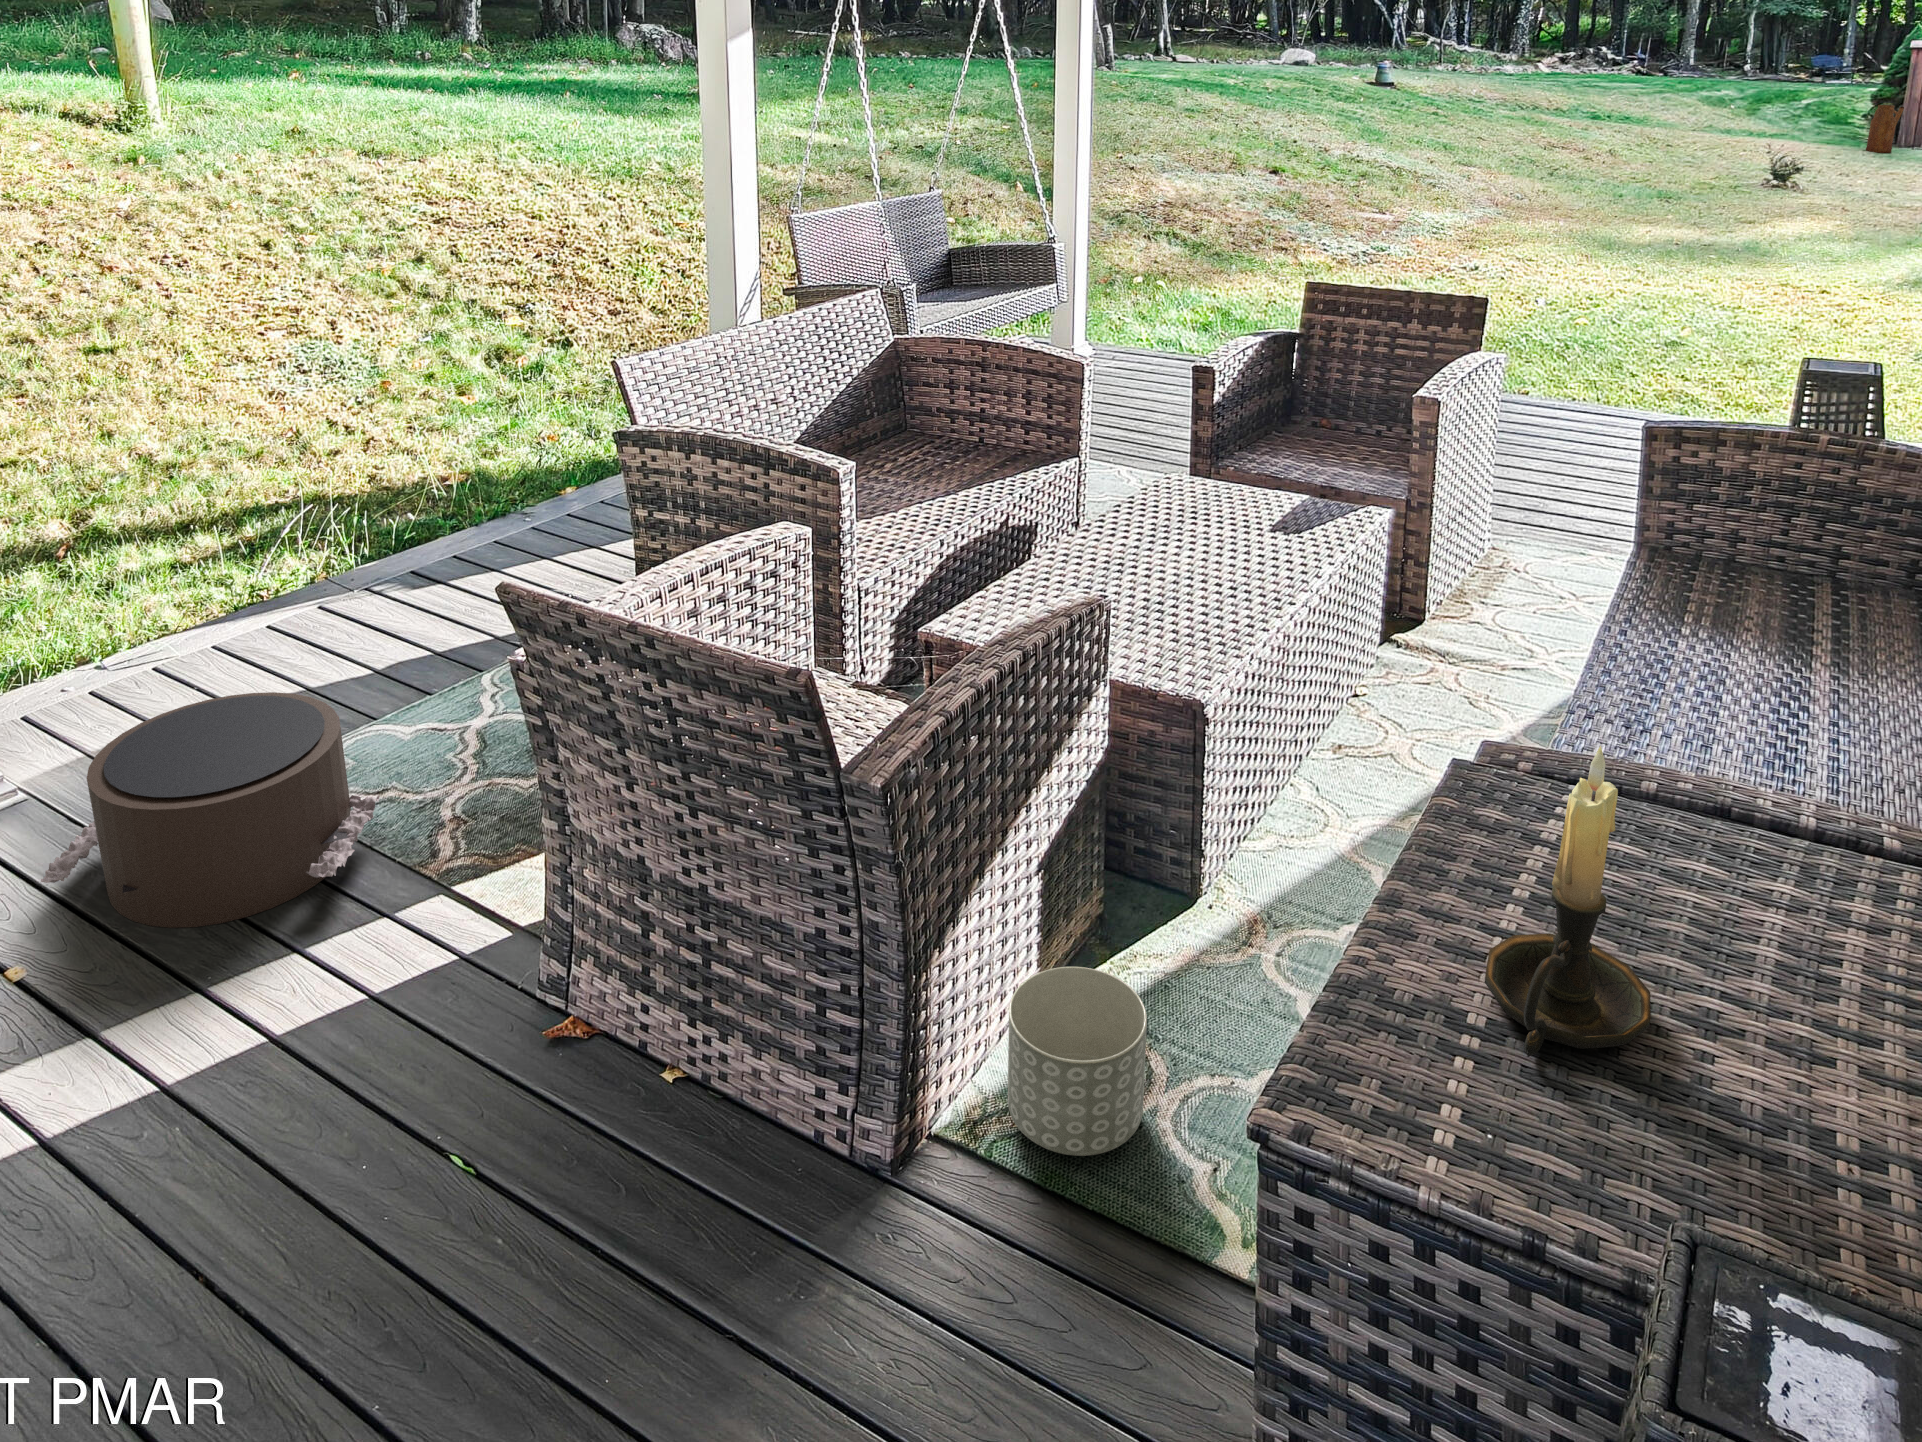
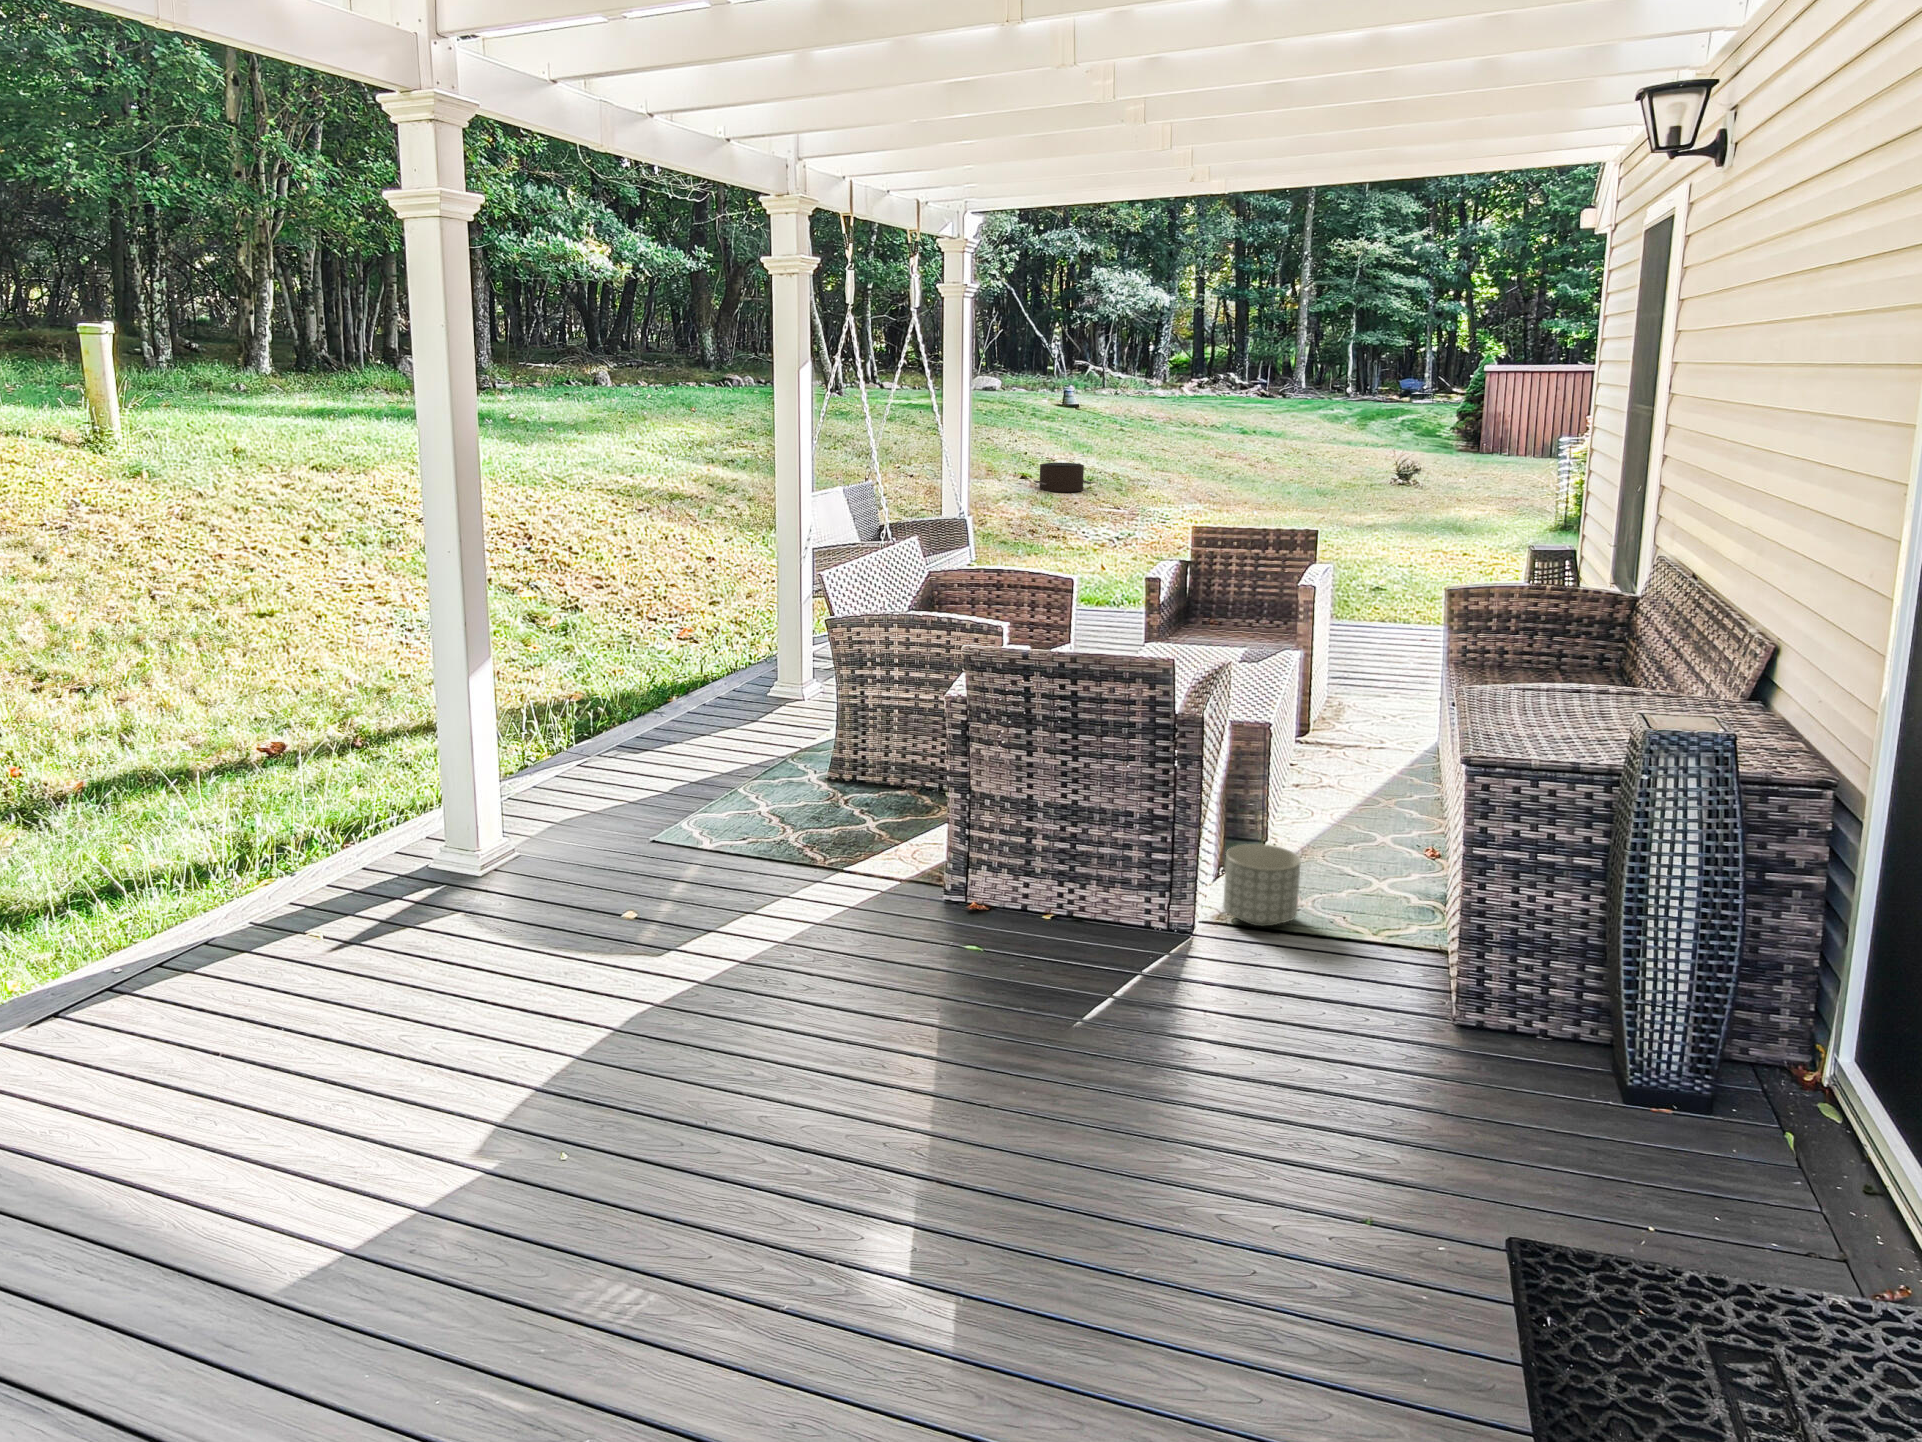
watering can: present [1866,105,1904,153] -> none [1464,418,1491,457]
pouf: present [41,692,380,928] -> present [1034,463,1093,492]
candle holder: present [1485,746,1651,1057] -> none [1506,629,1577,756]

